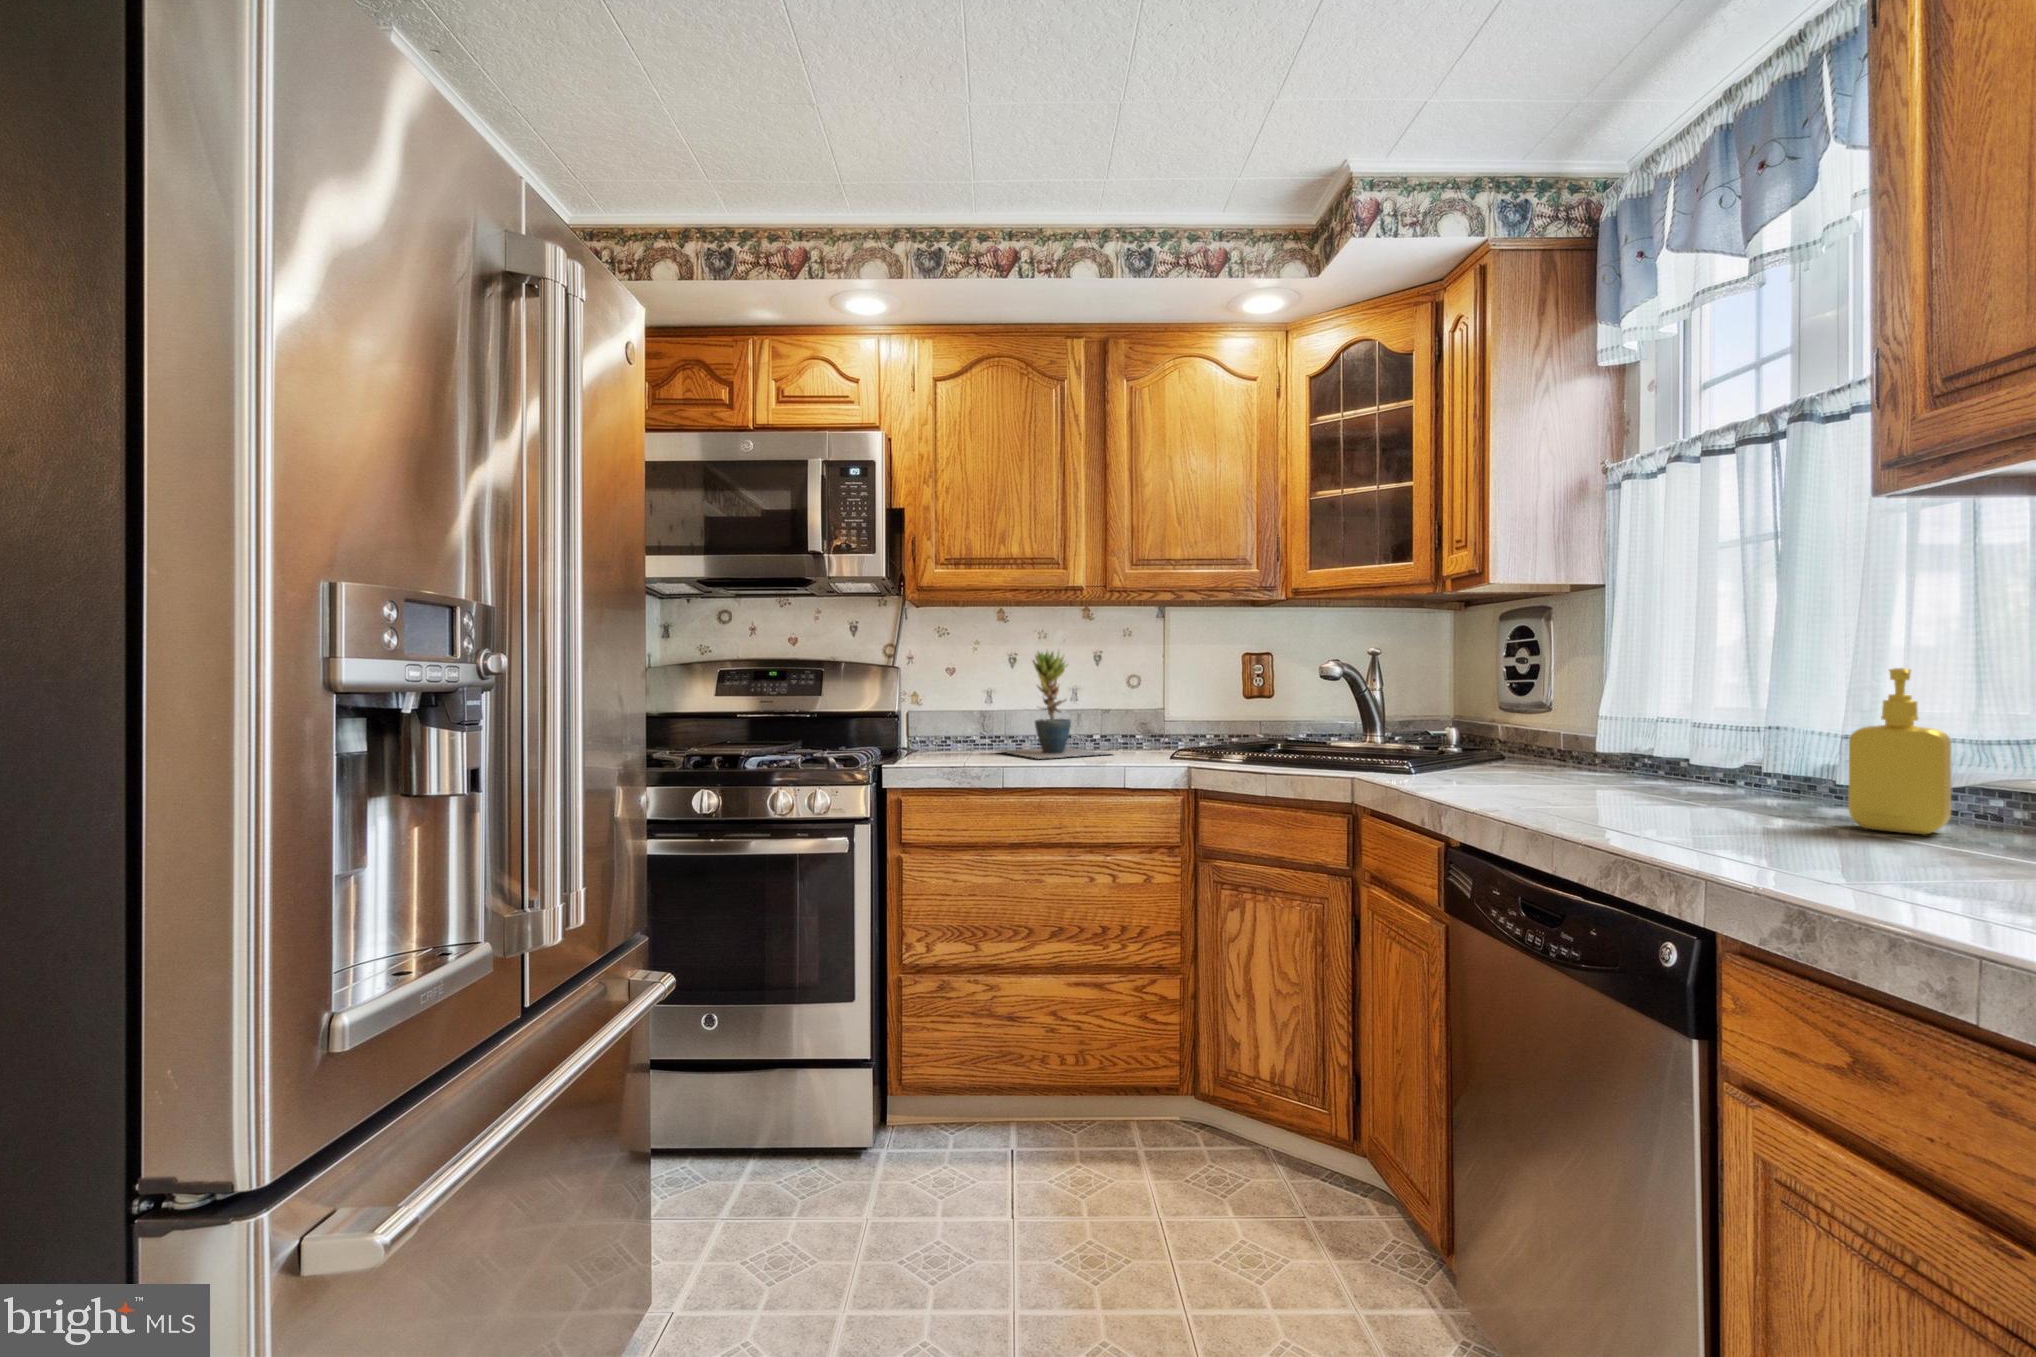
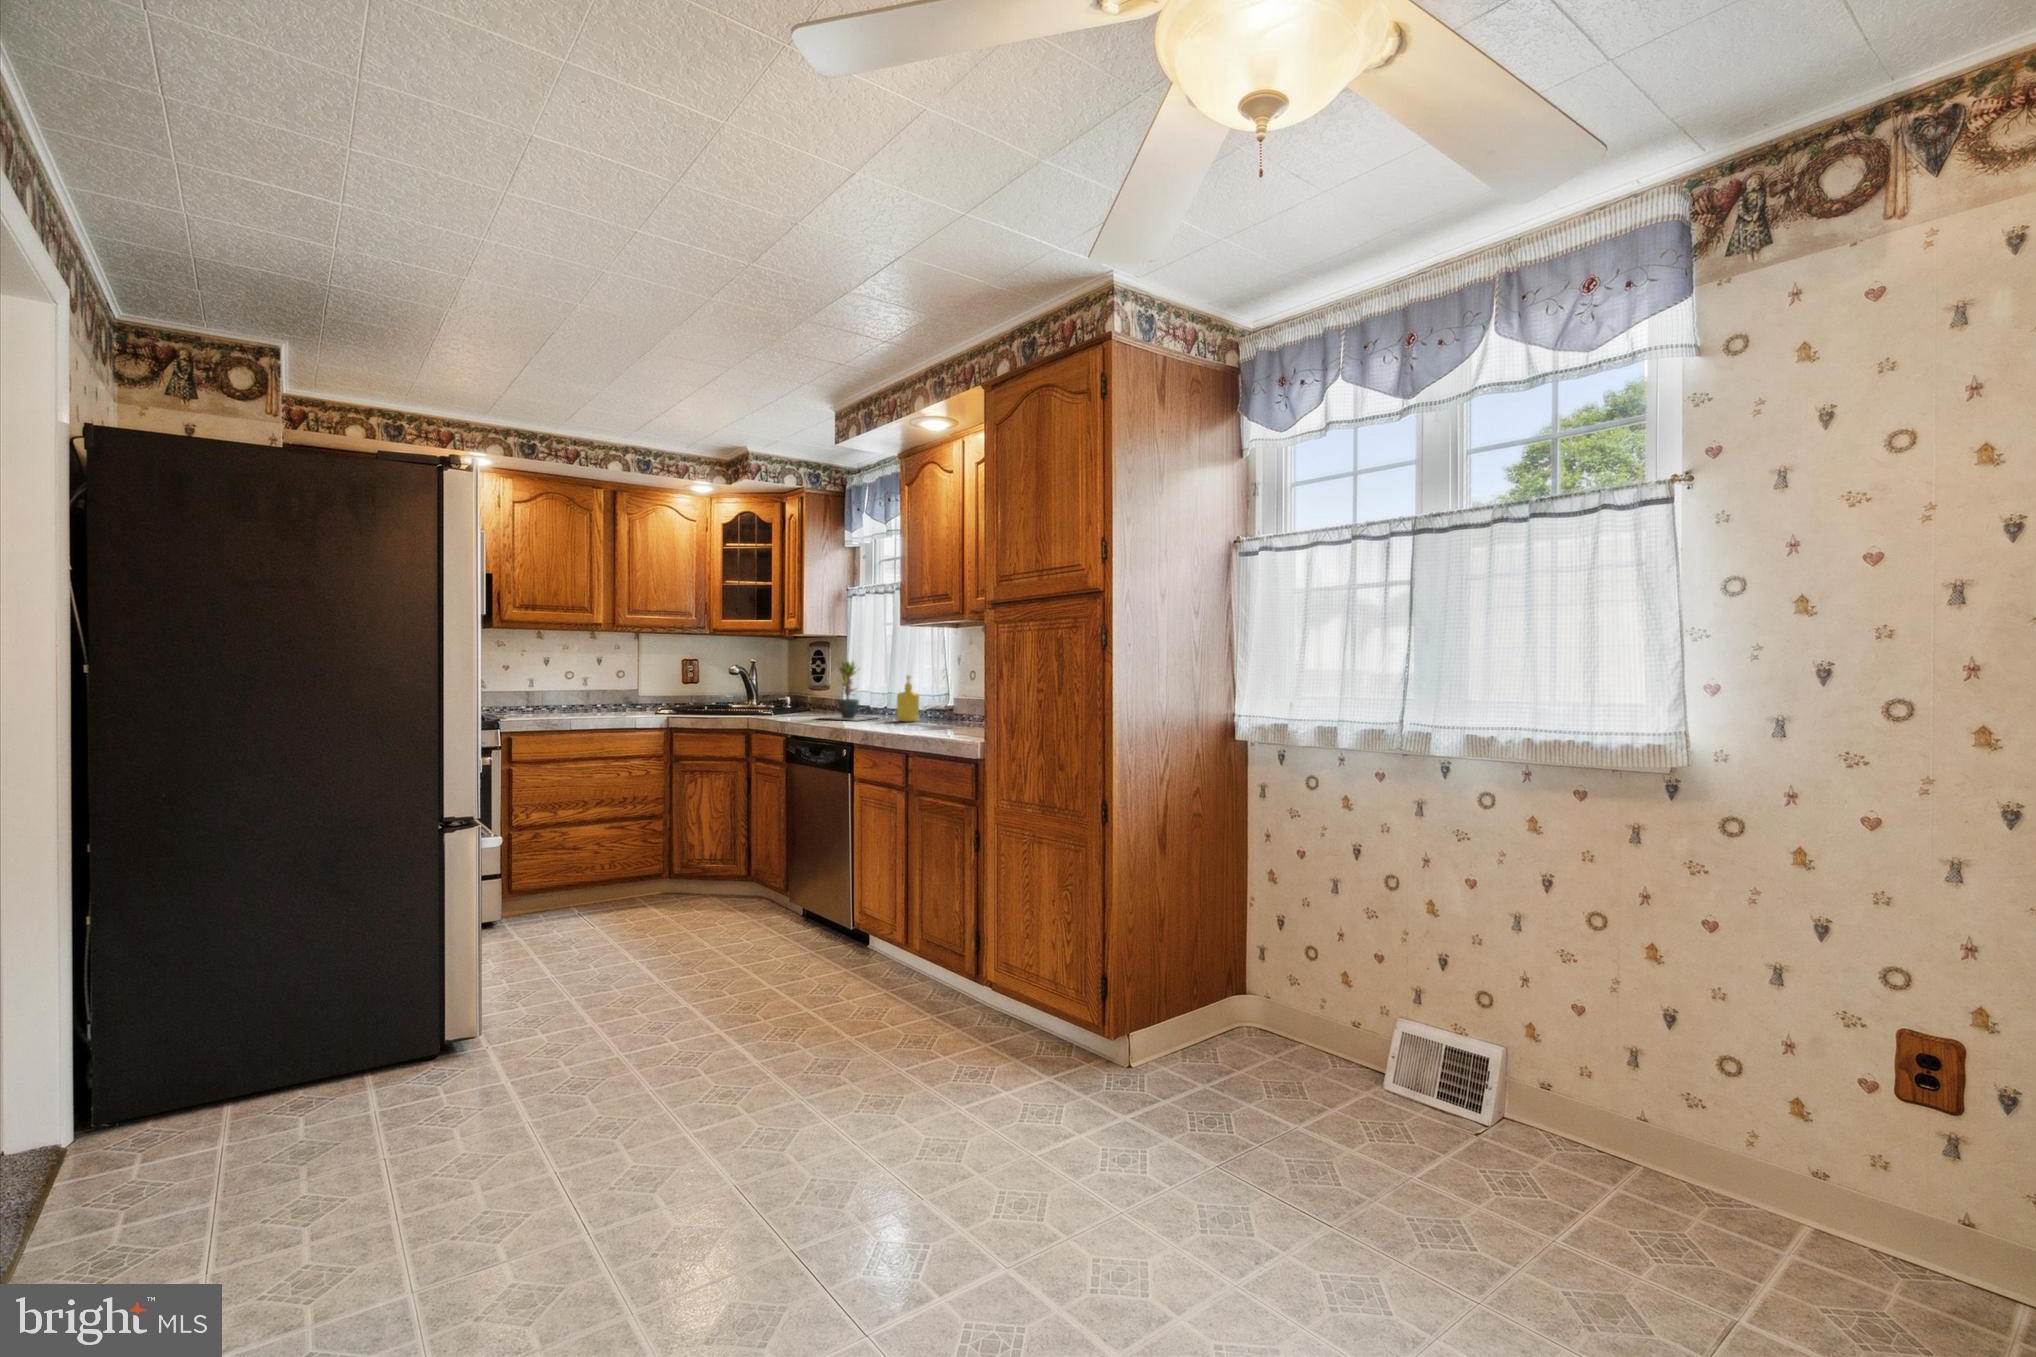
potted plant: present [997,651,1107,759] -> present [823,661,872,721]

